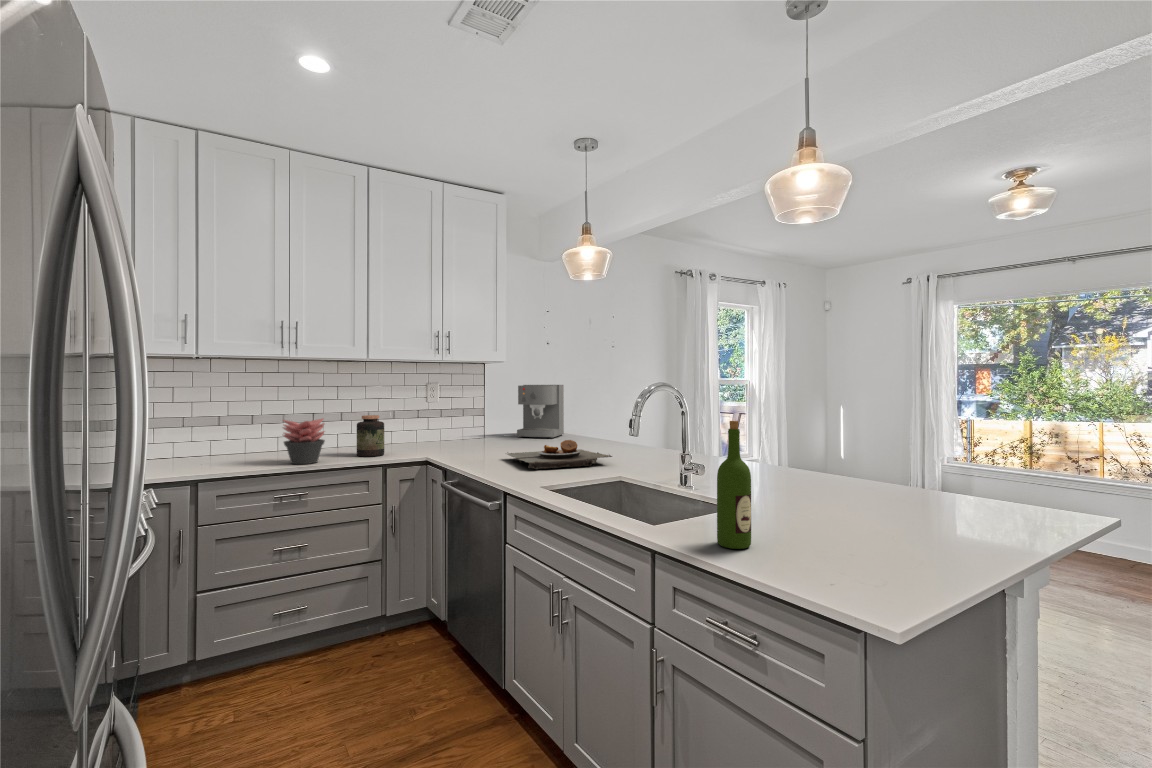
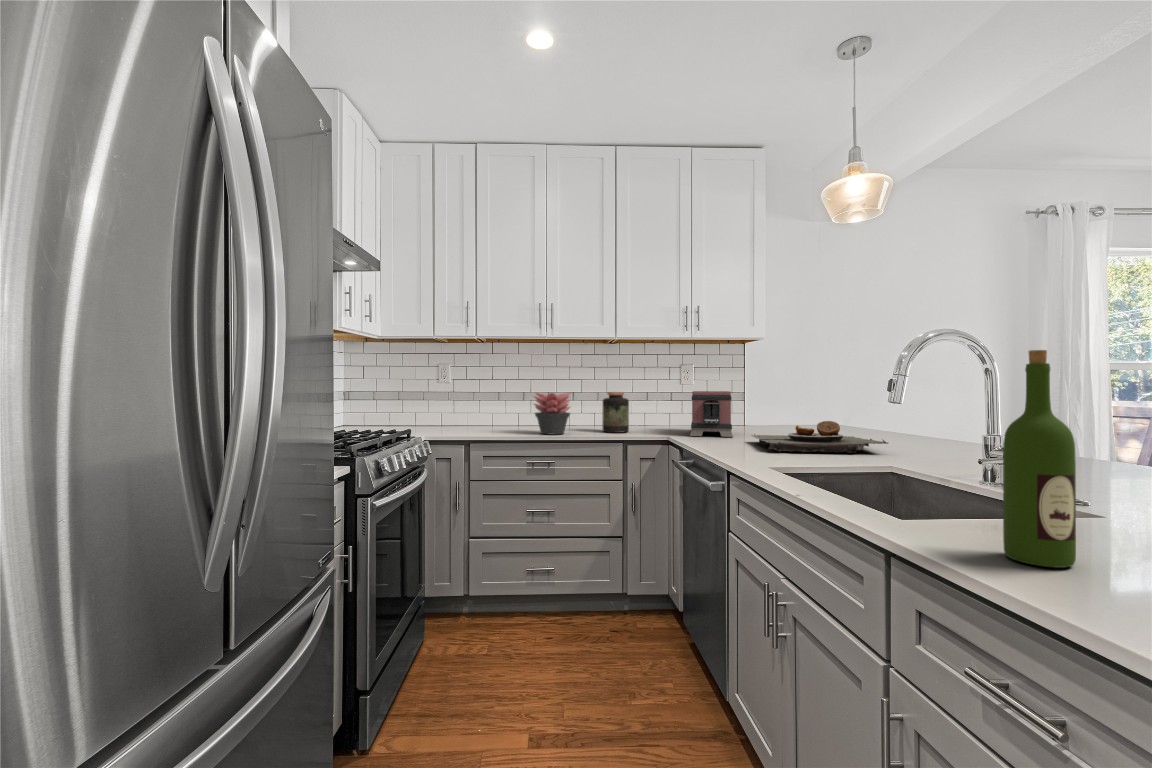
coffee maker: present [517,385,564,438] -> none [784,365,845,428]
toaster: none [443,411,487,456] -> present [690,391,733,437]

